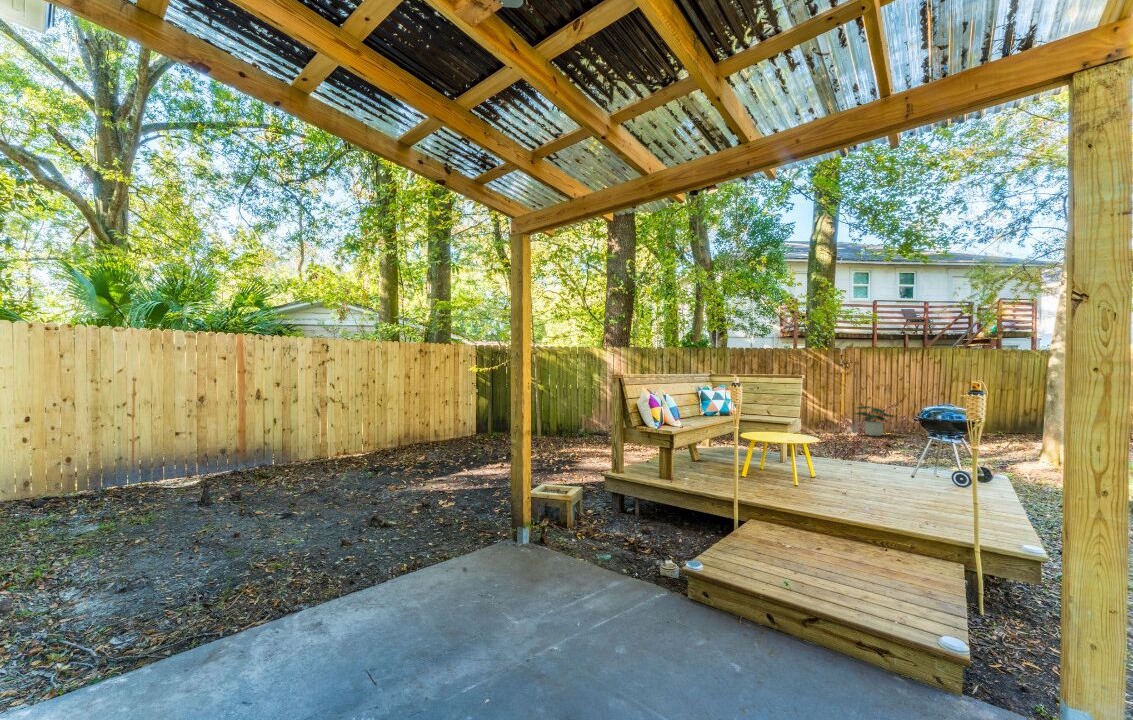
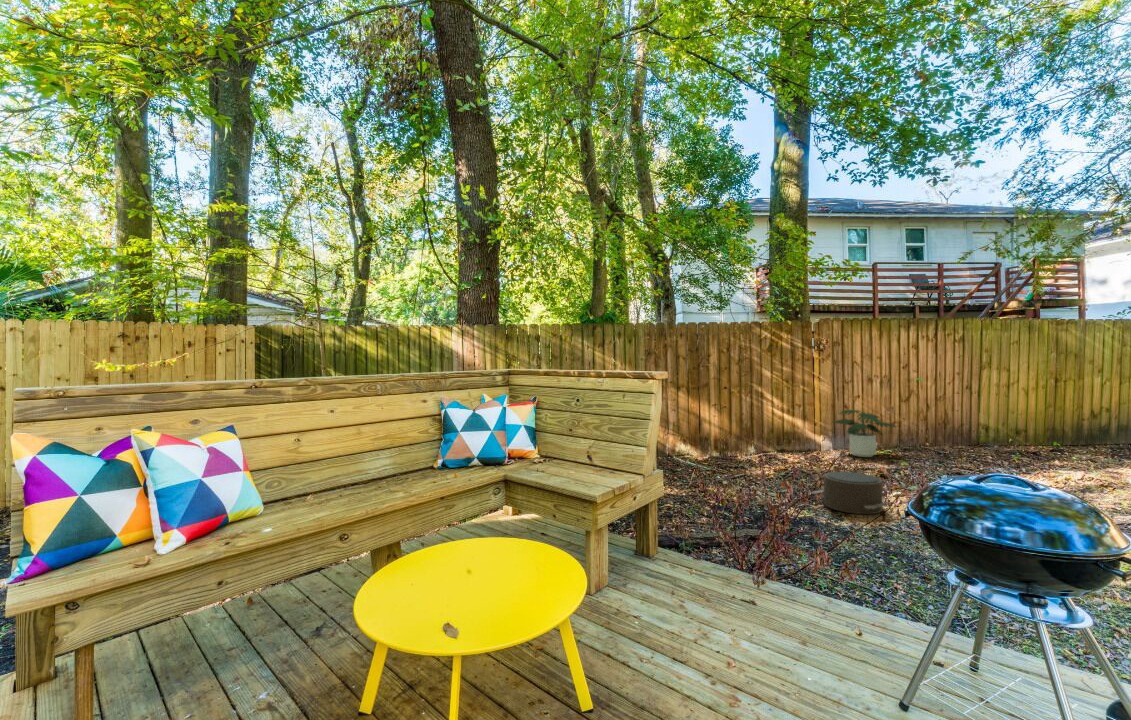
pouf: none [848,438,895,460] -> present [812,472,888,514]

